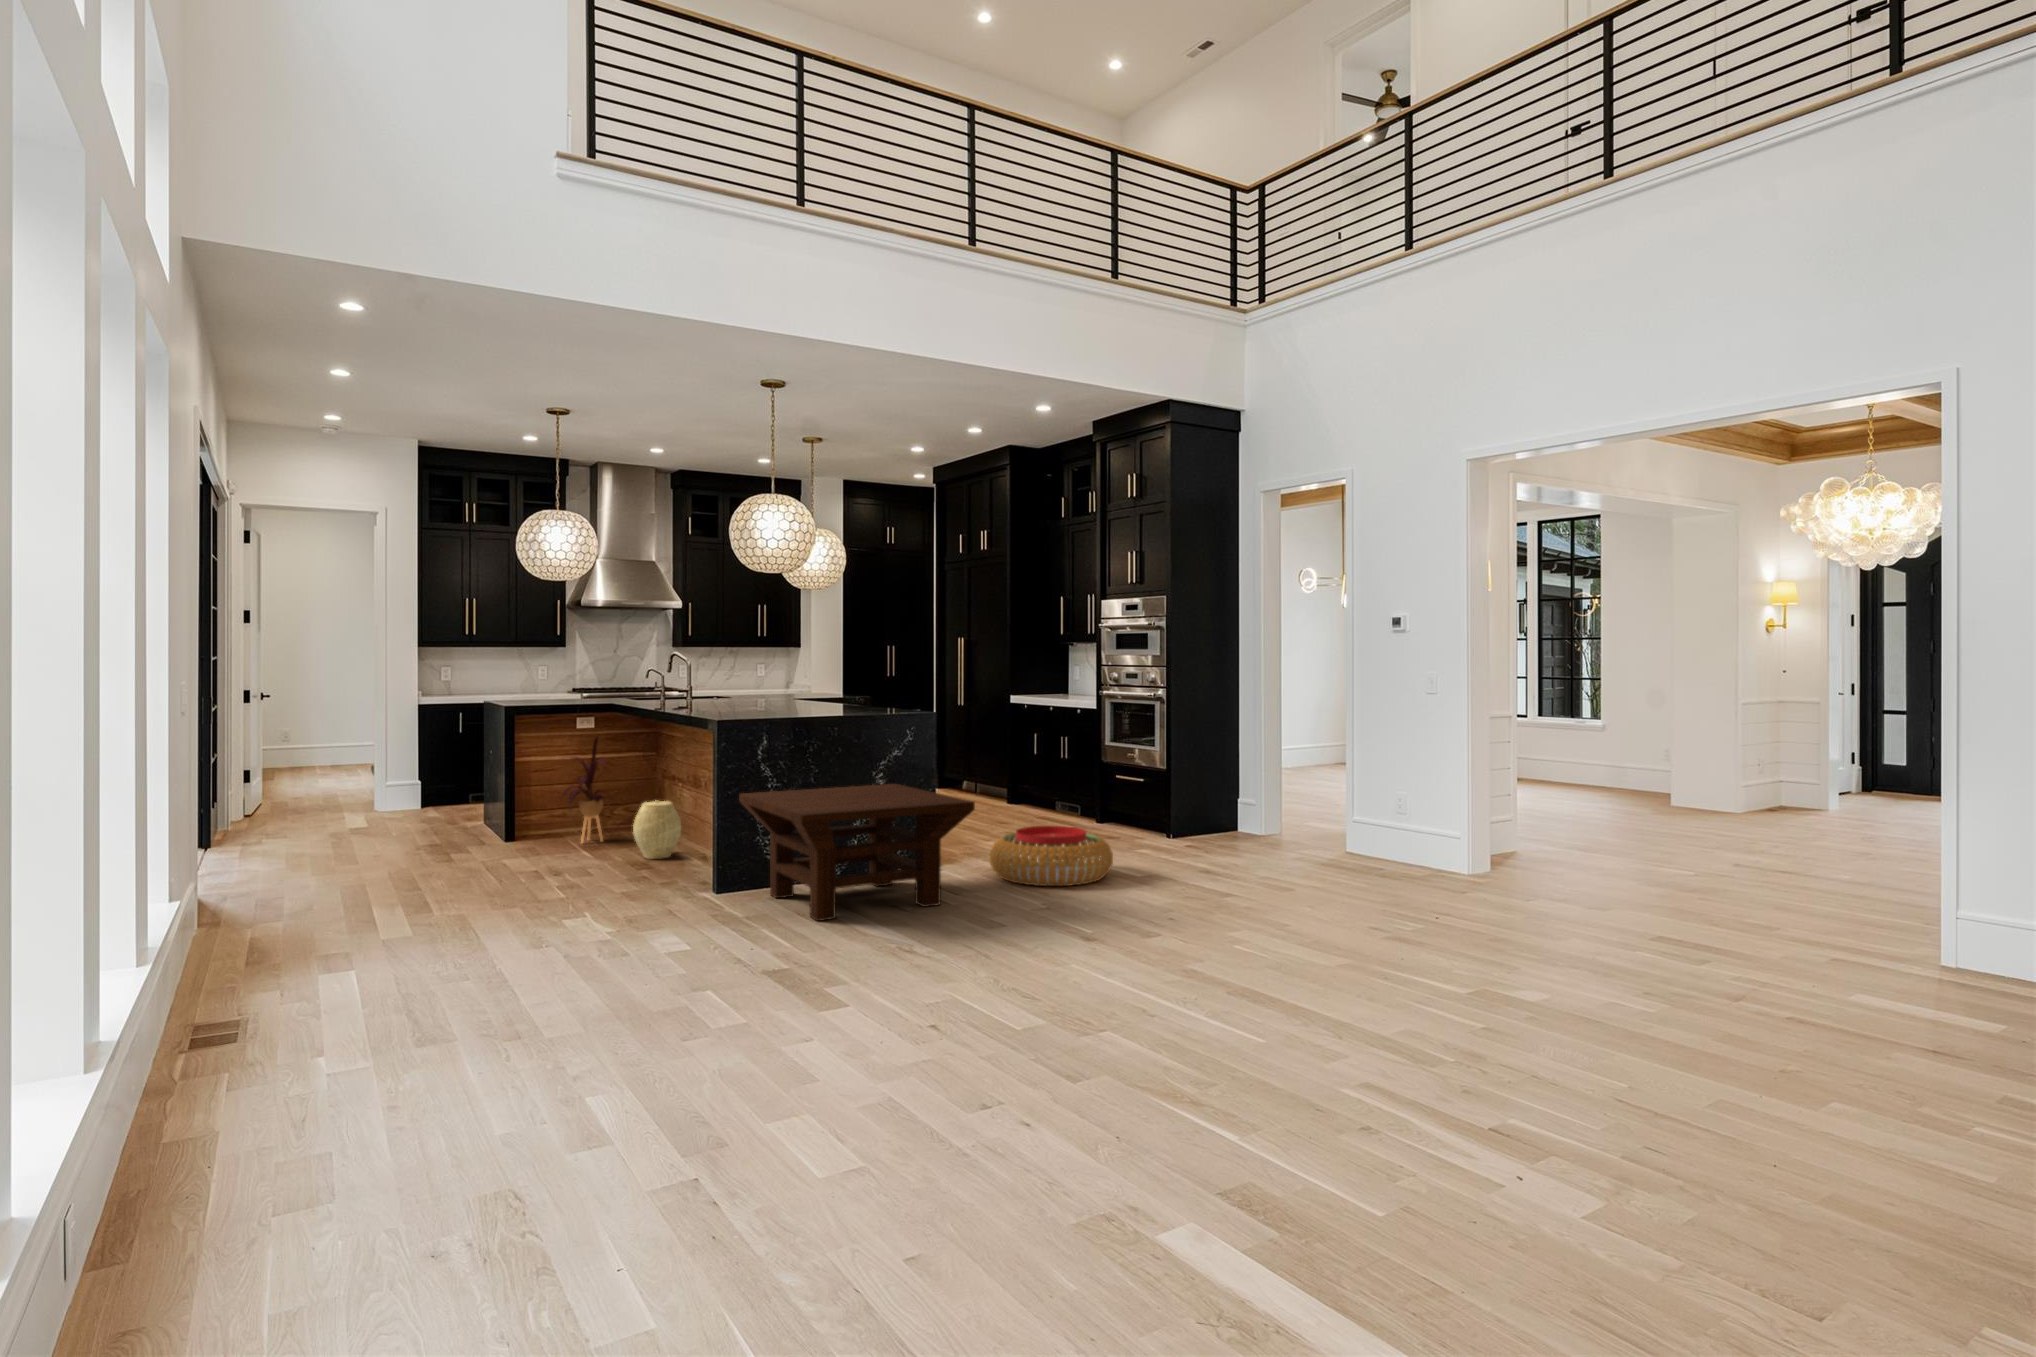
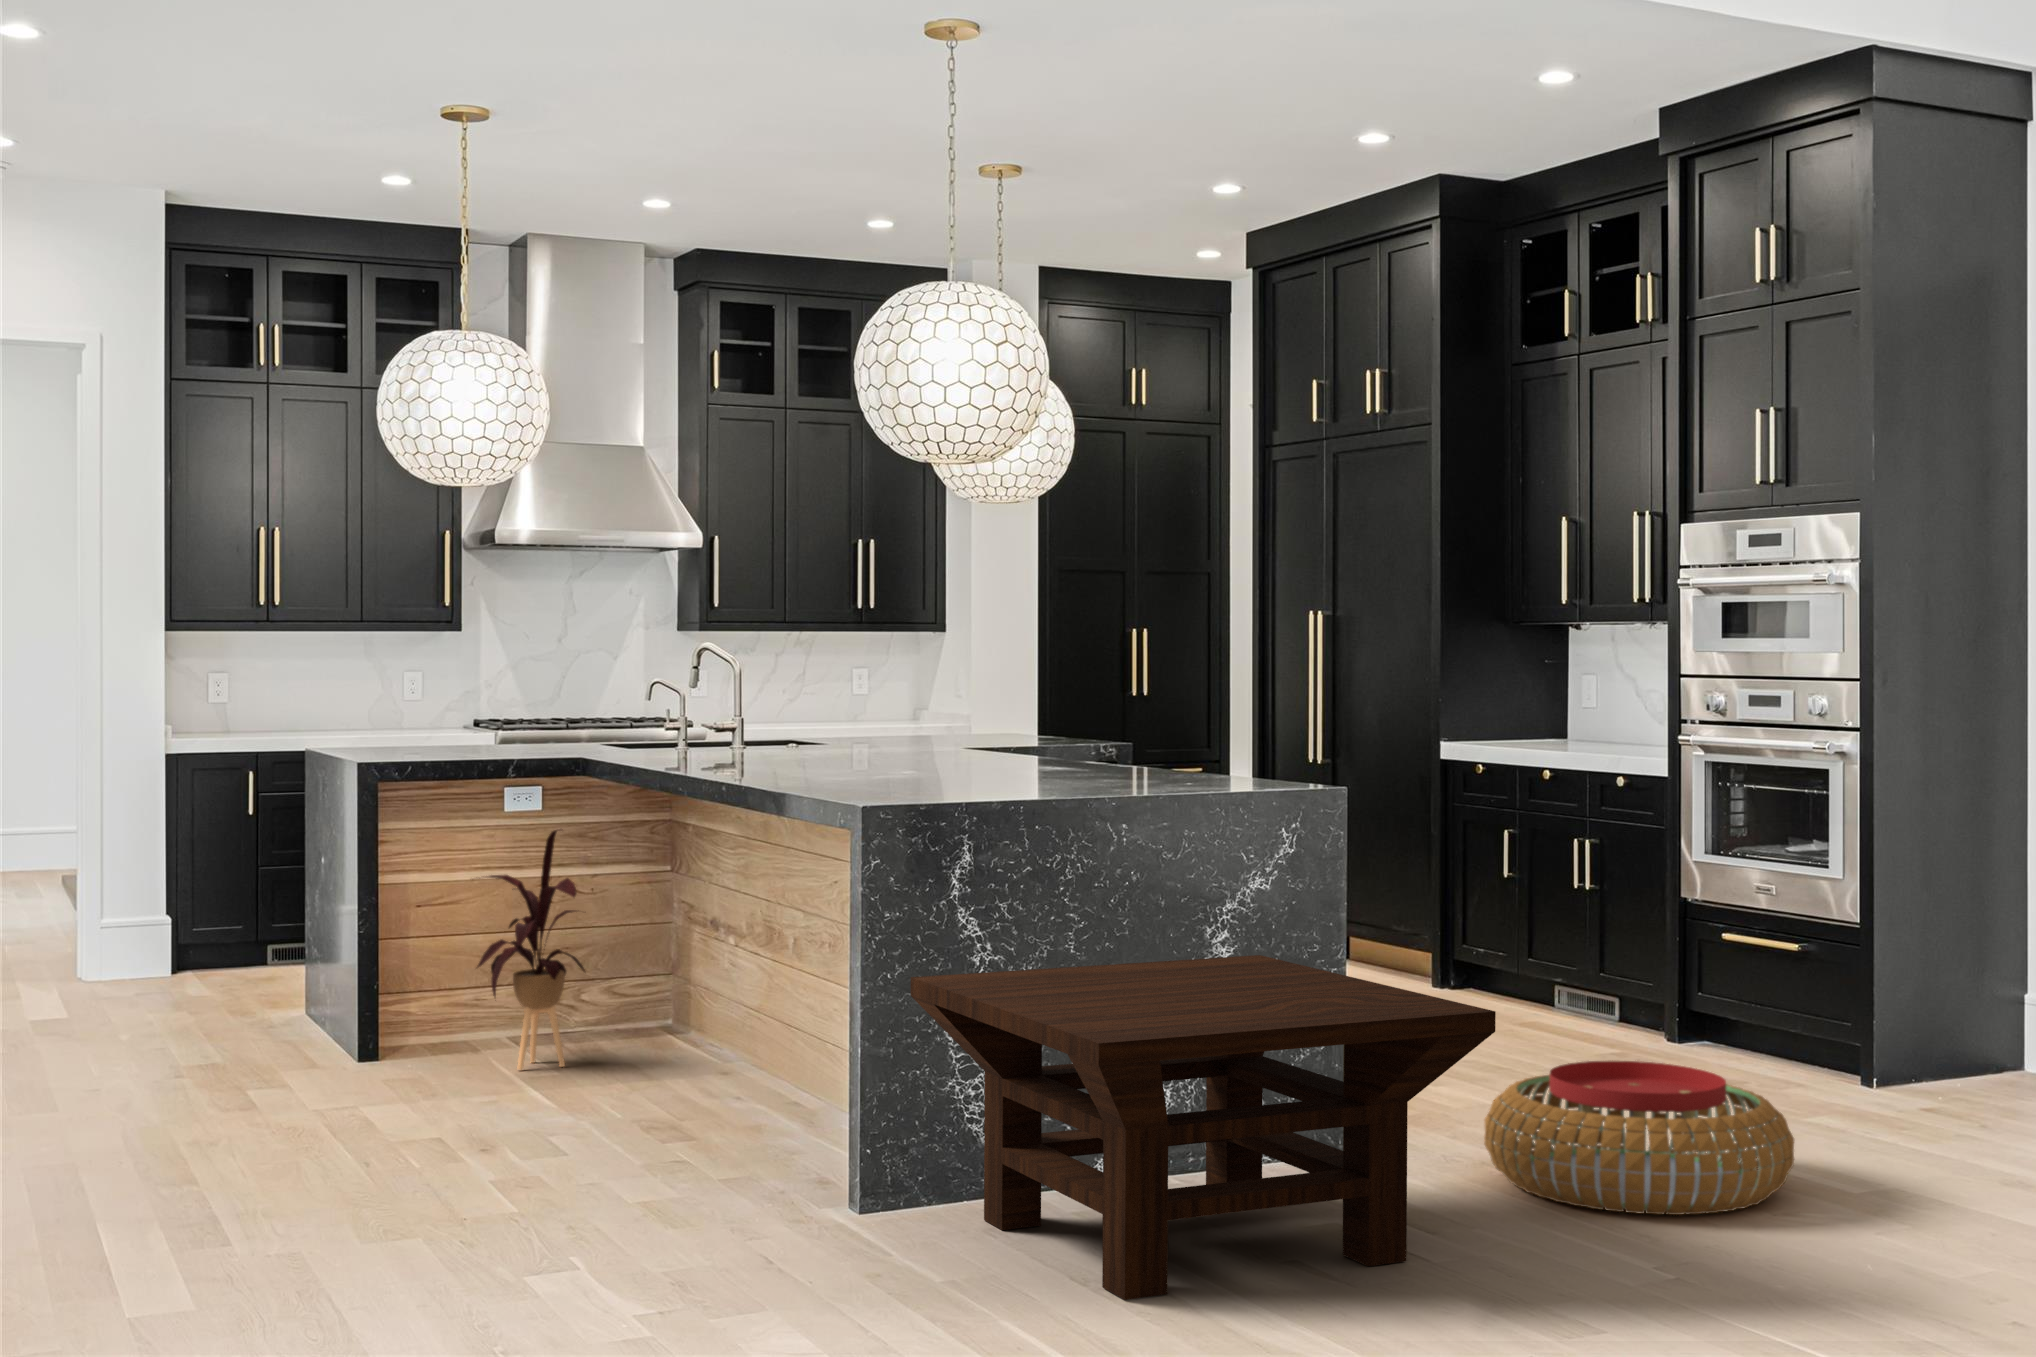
woven basket: present [633,800,681,859] -> none [641,978,746,1113]

